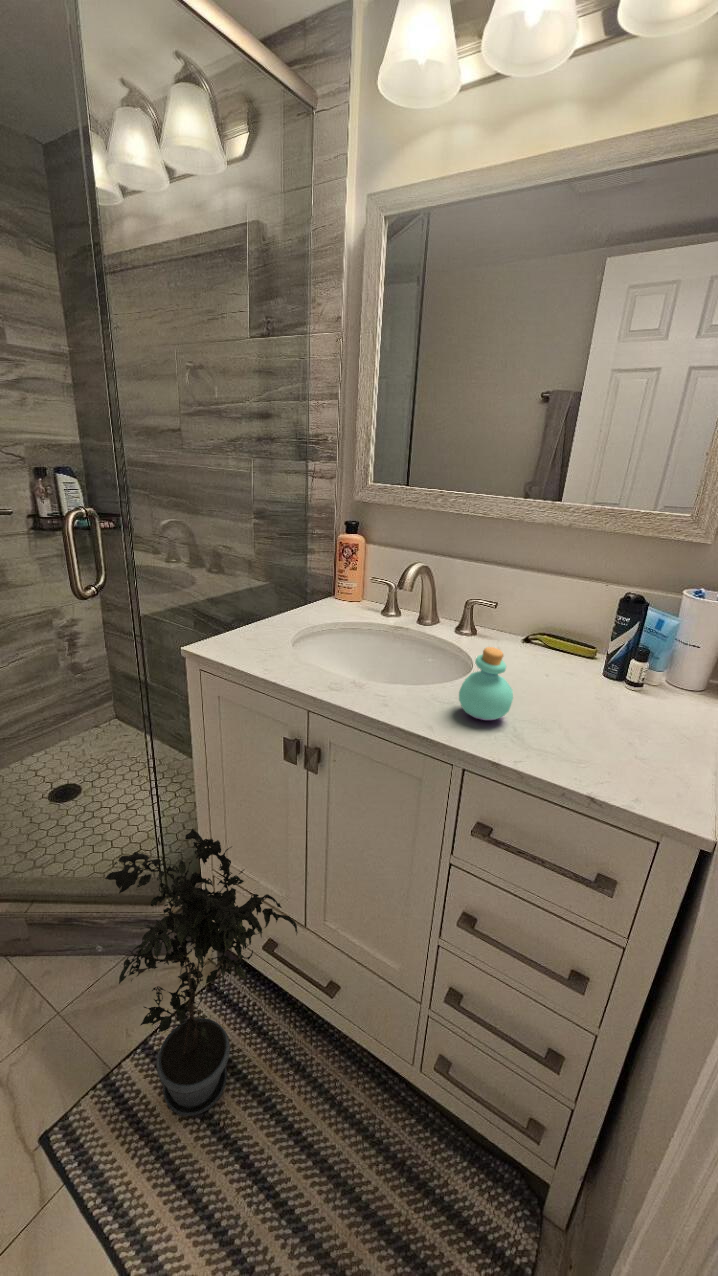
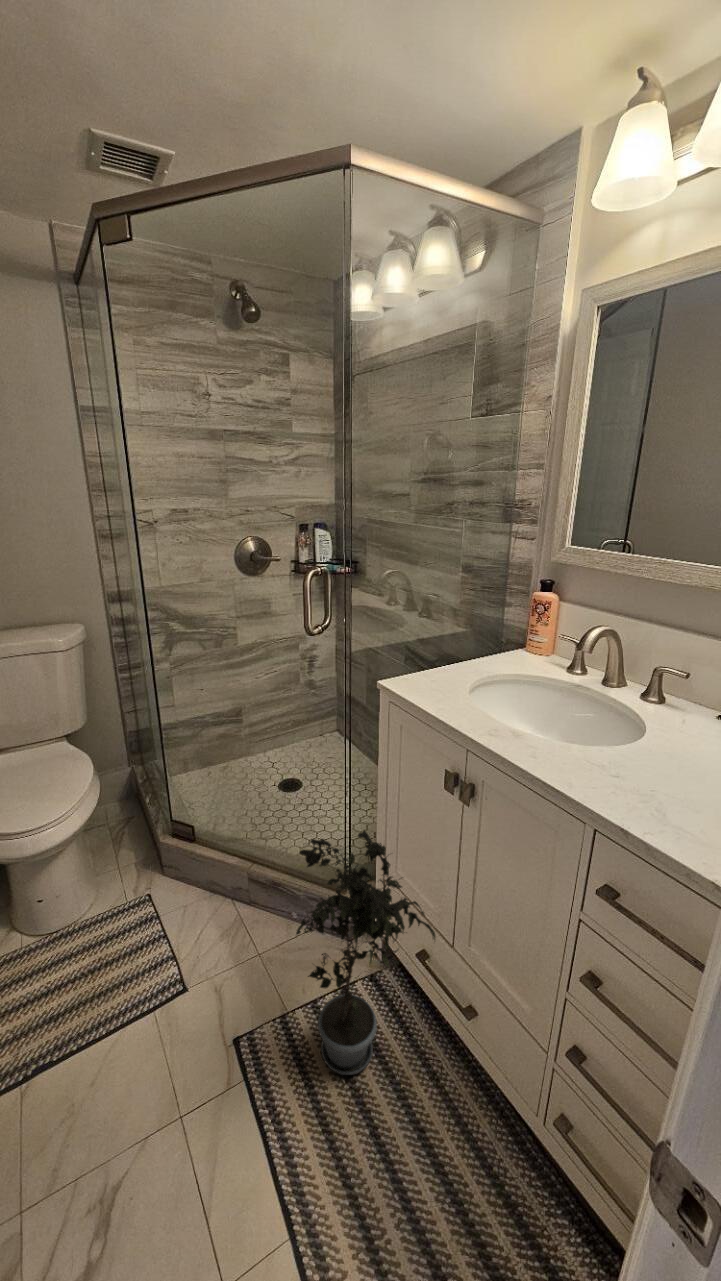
perfume bottle: present [459,647,513,720] -> none [606,718,663,790]

